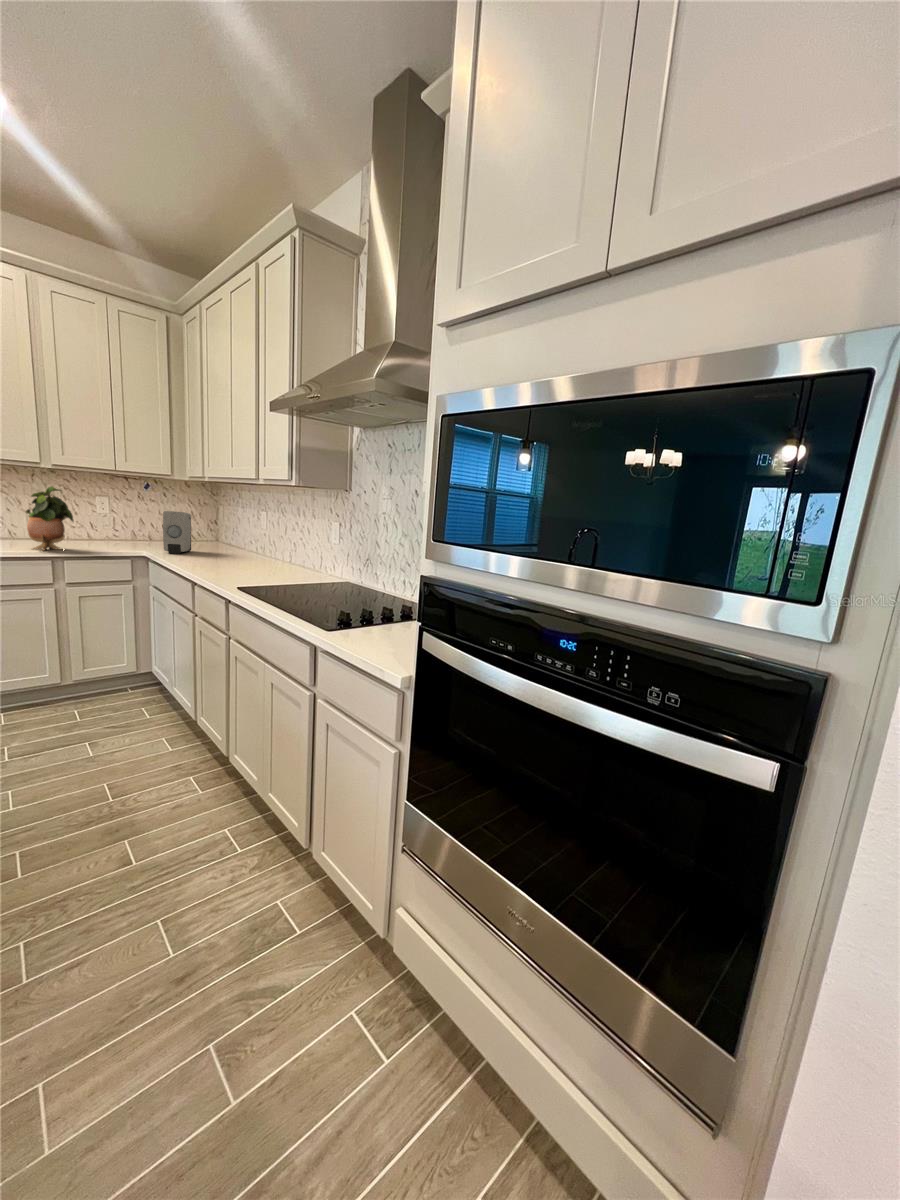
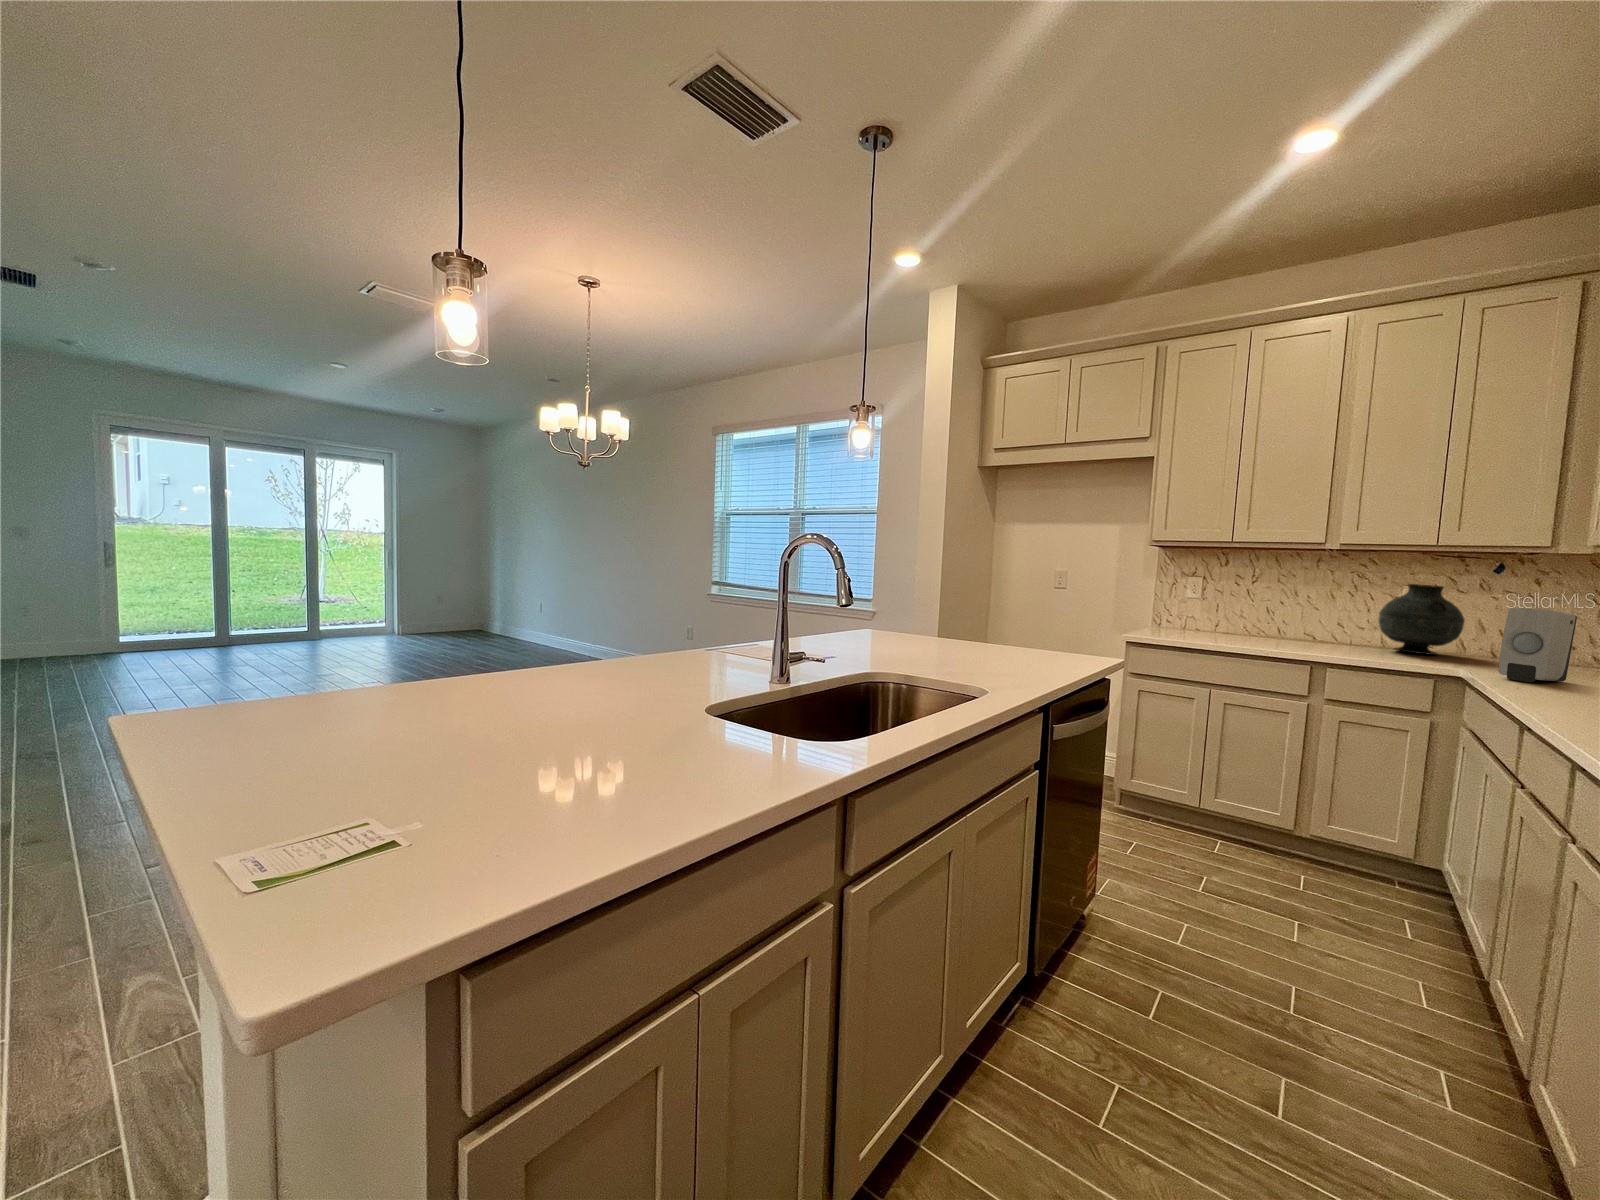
potted plant: present [26,486,74,550] -> none [1291,571,1354,654]
vase: none [85,495,136,542] -> present [1379,584,1465,655]

